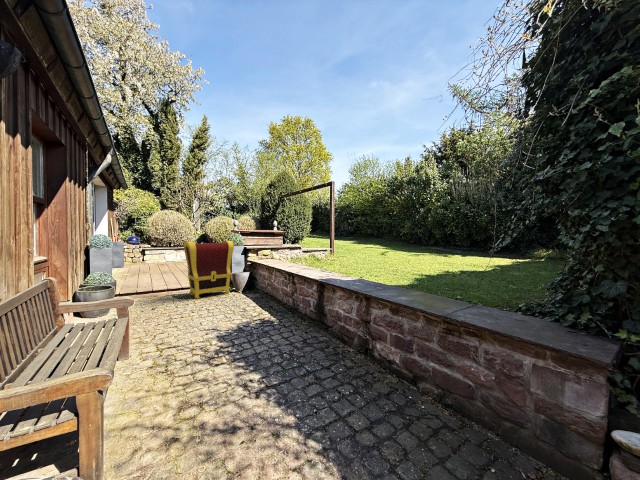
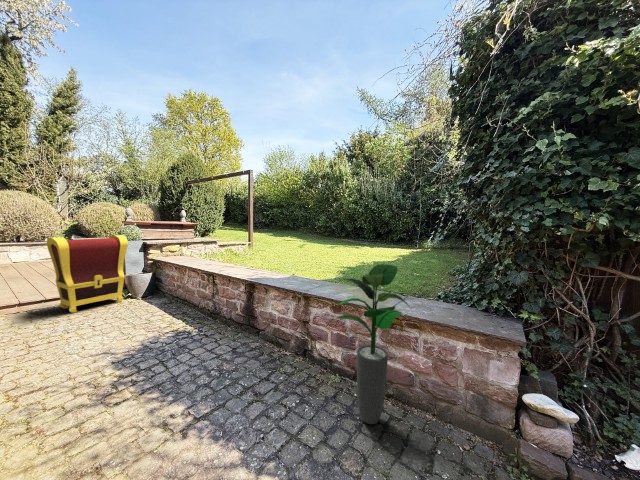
potted plant: none [386,266,464,426] -> present [337,264,408,424]

